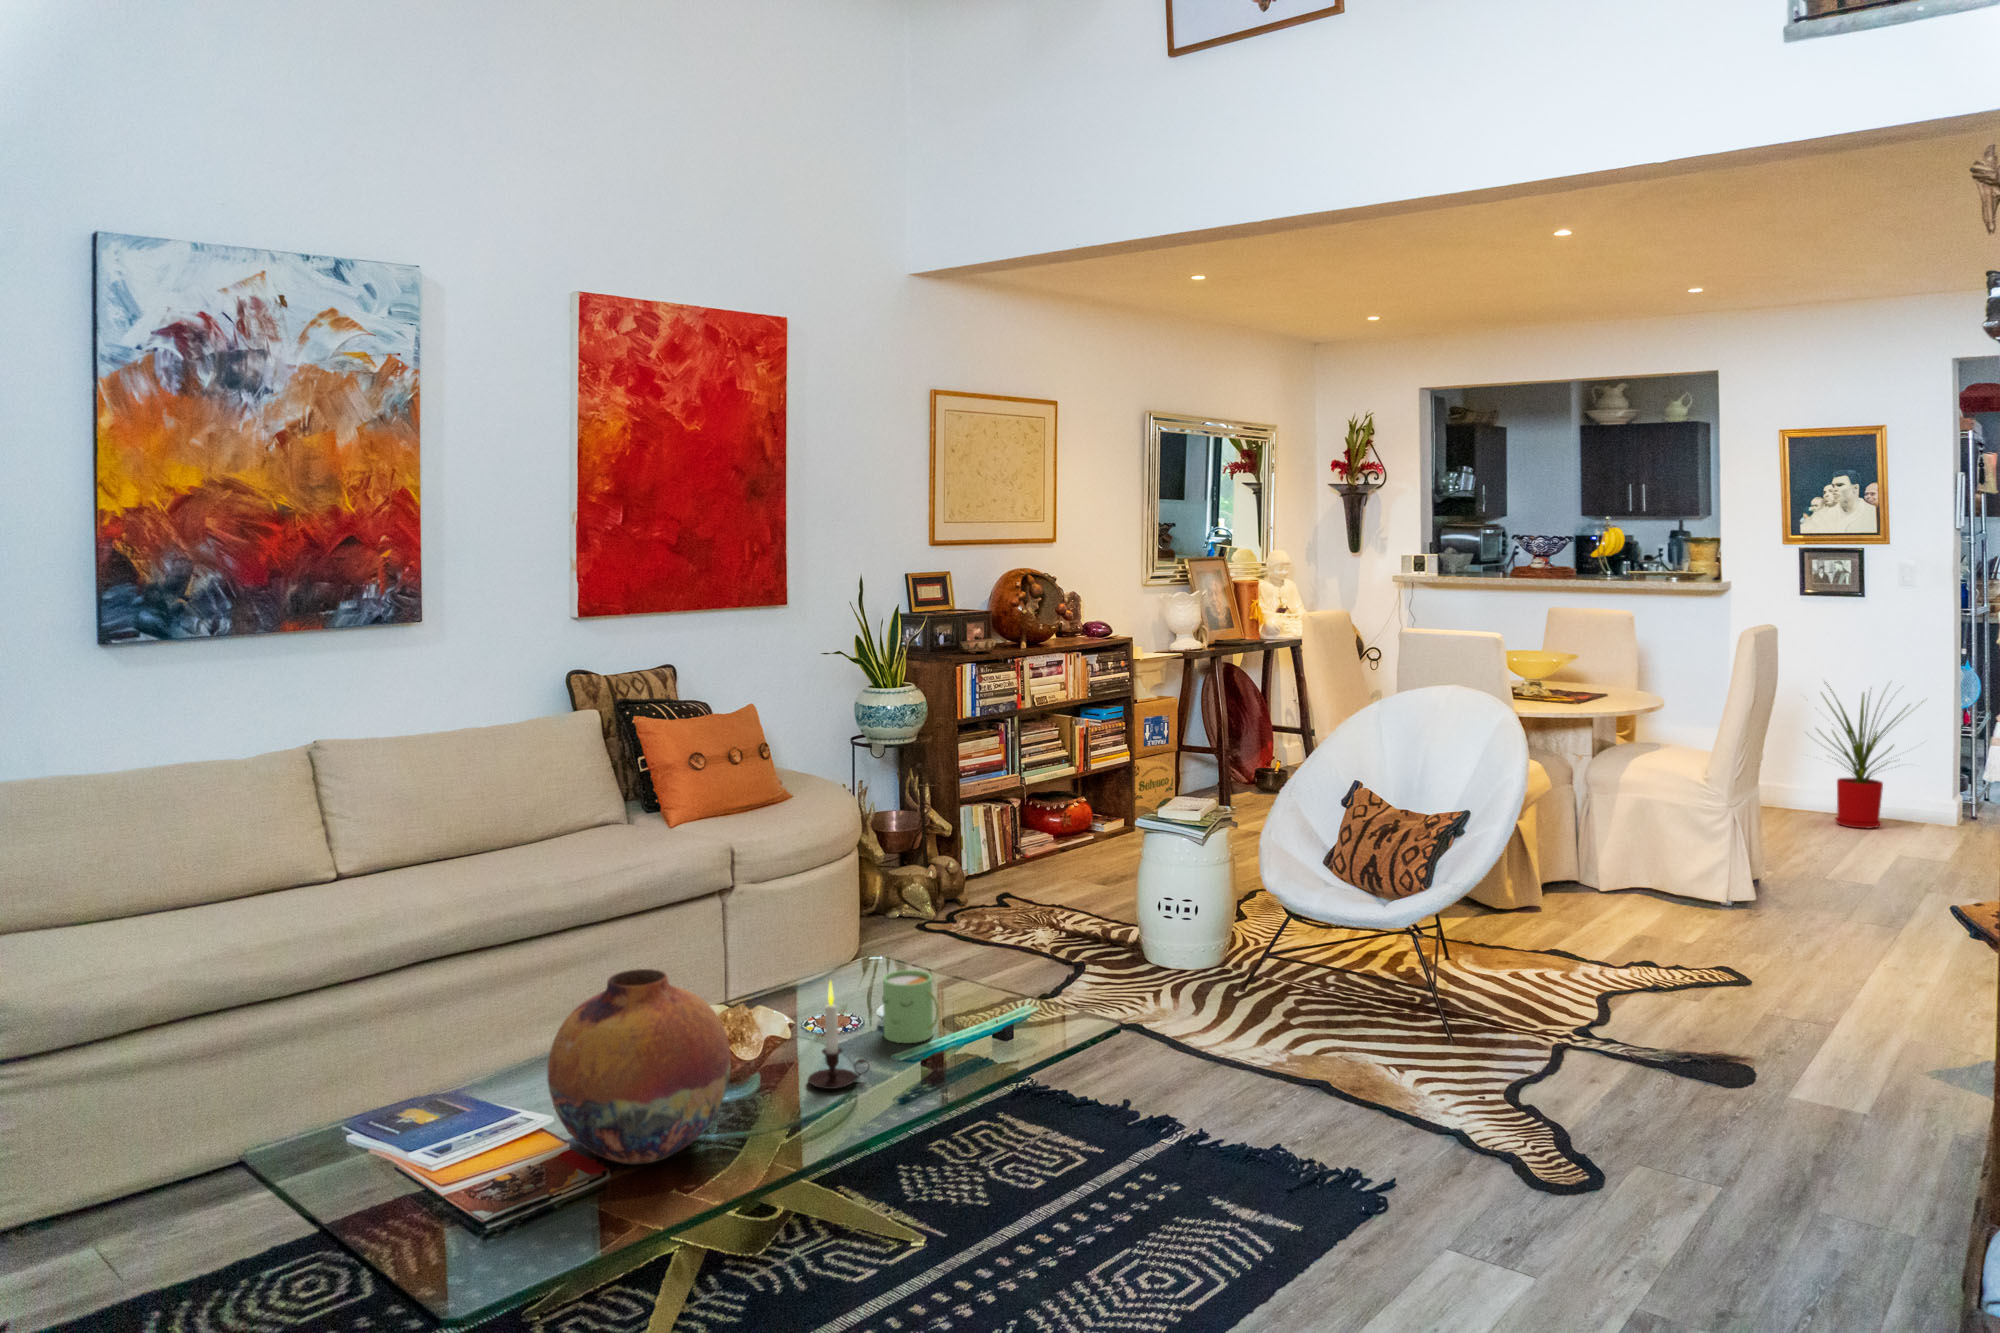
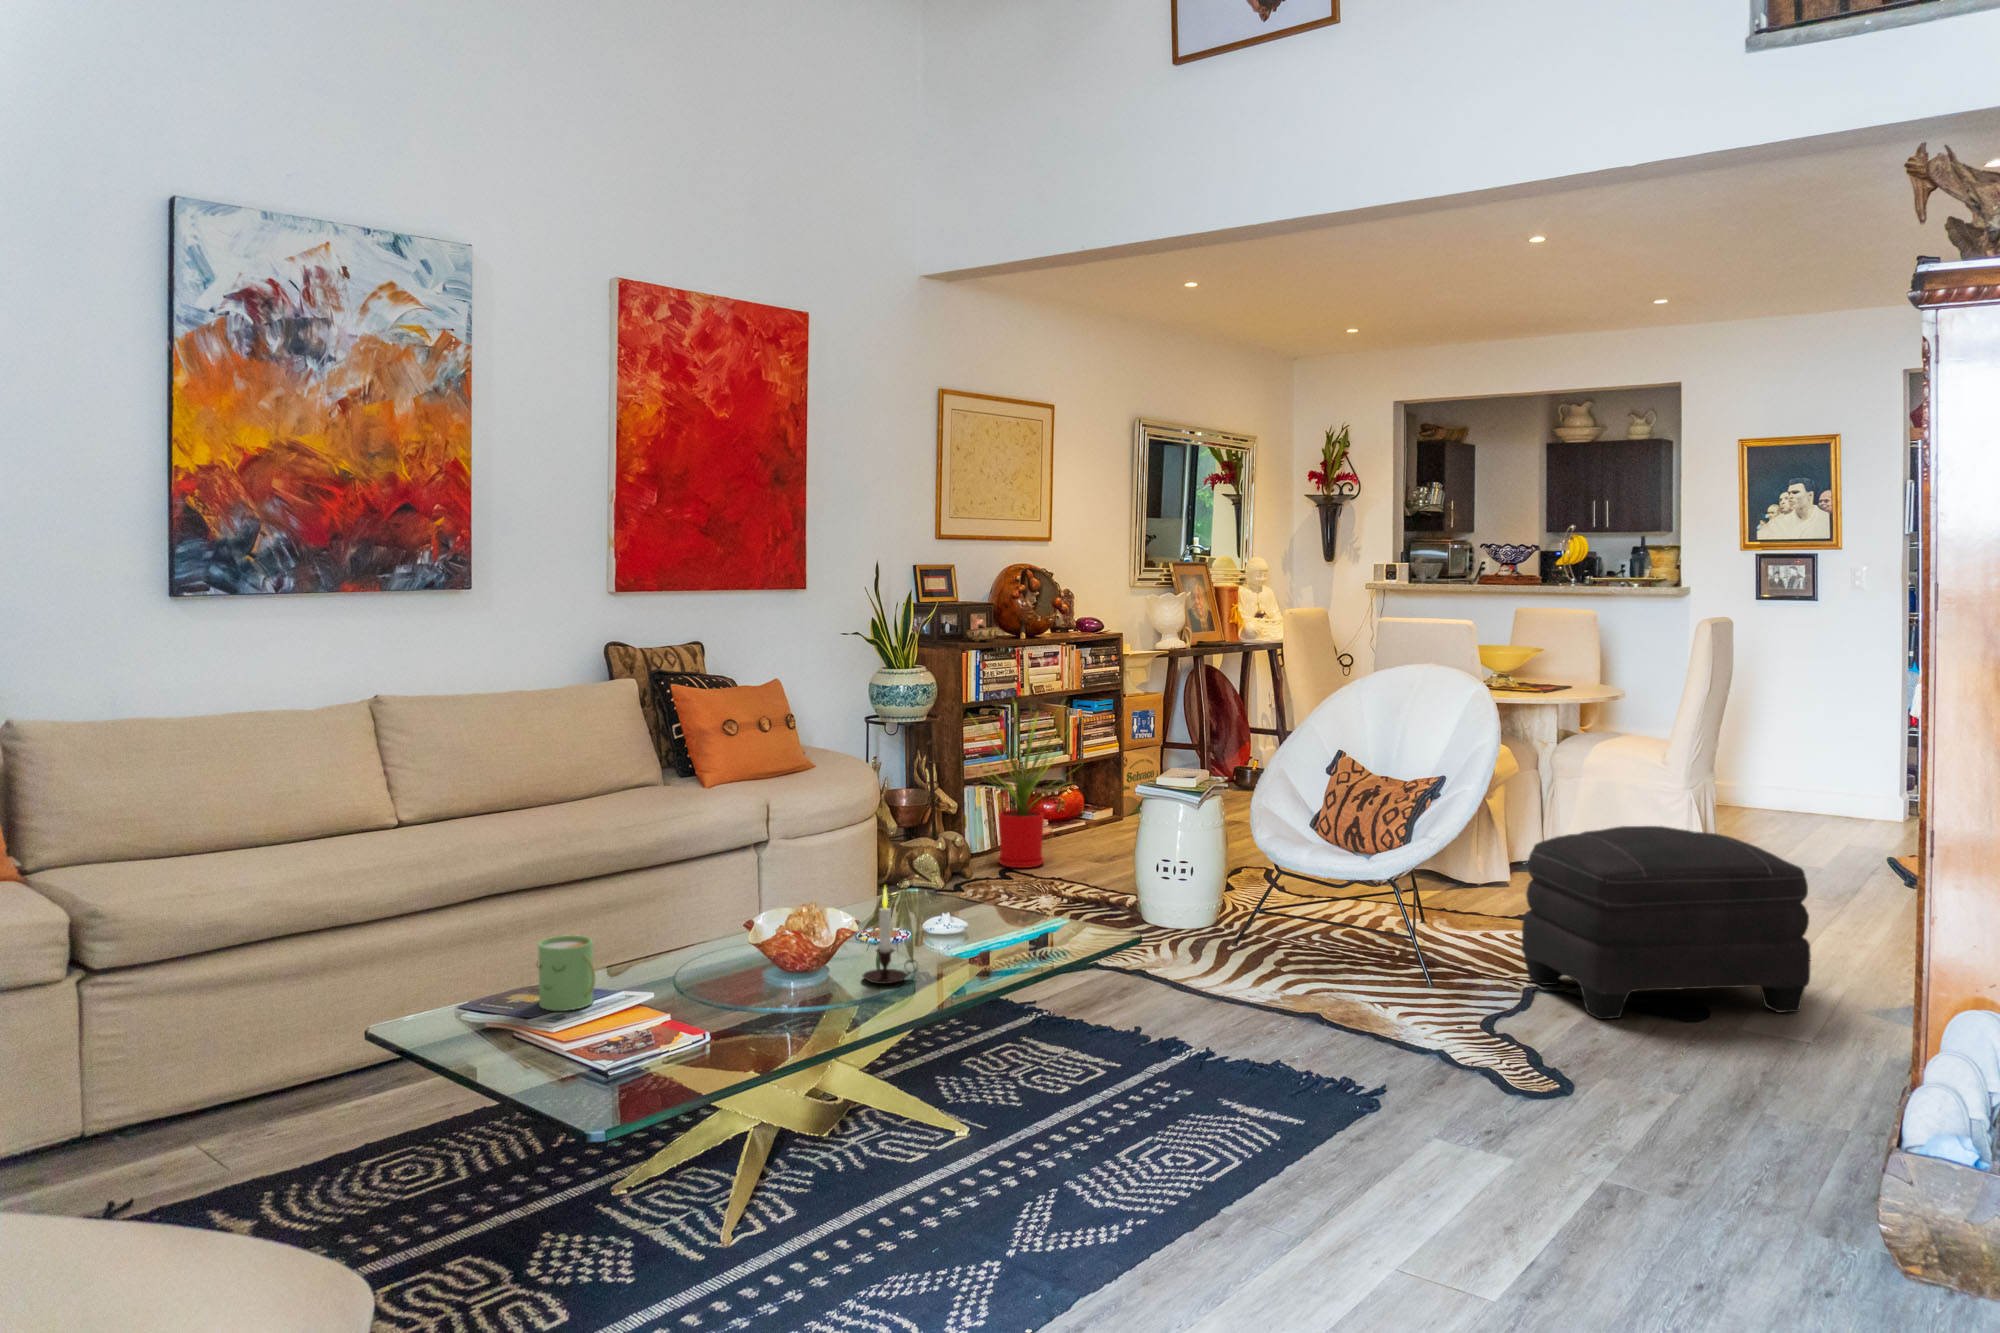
house plant: present [1816,685,1923,829] -> present [971,705,1075,868]
ottoman: none [1547,868,1864,1084] -> present [1522,826,1811,1019]
vase: present [547,969,731,1164] -> none [640,861,804,1034]
mug: present [882,970,939,1043] -> present [538,935,595,1011]

